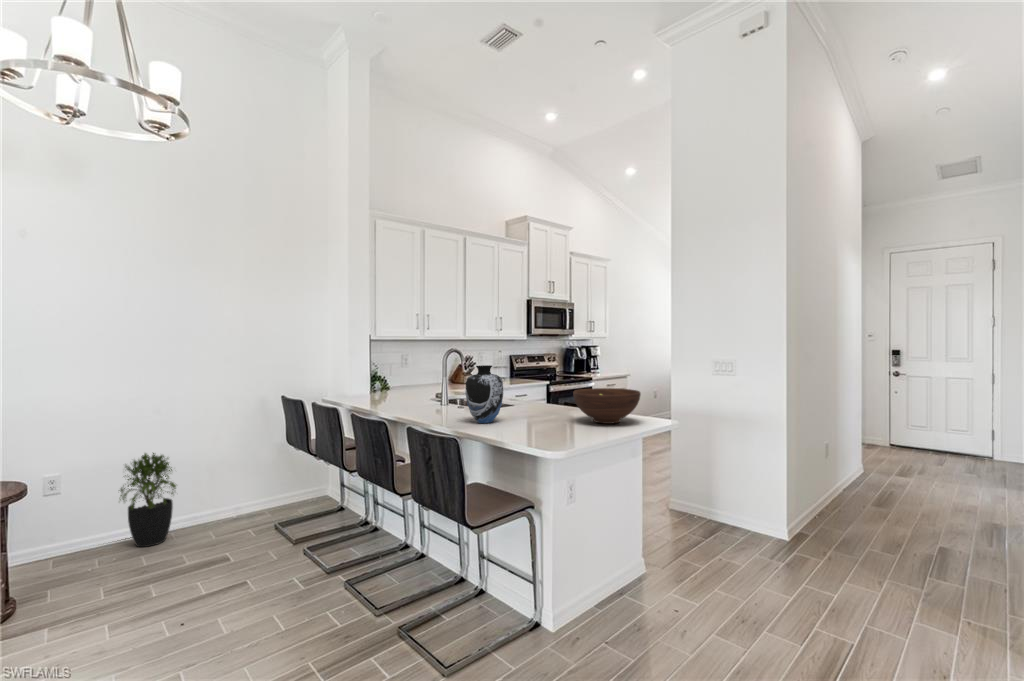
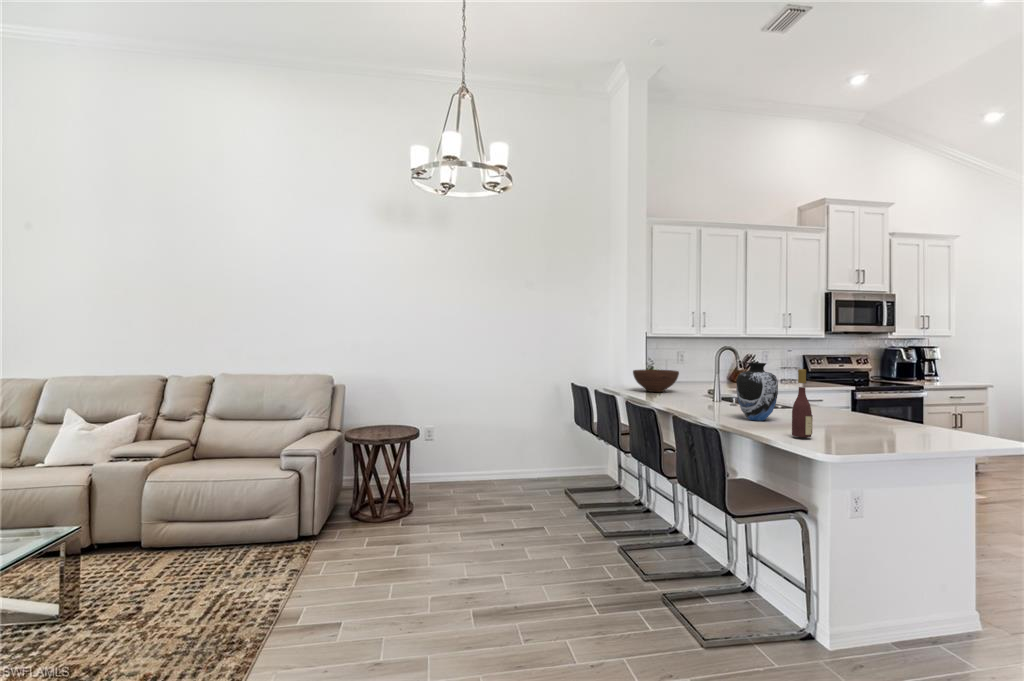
wine bottle: none [521,371,539,439] -> present [792,369,813,437]
fruit bowl: present [573,388,641,424] -> present [633,369,679,392]
potted plant: present [120,453,176,547] -> none [453,418,495,491]

